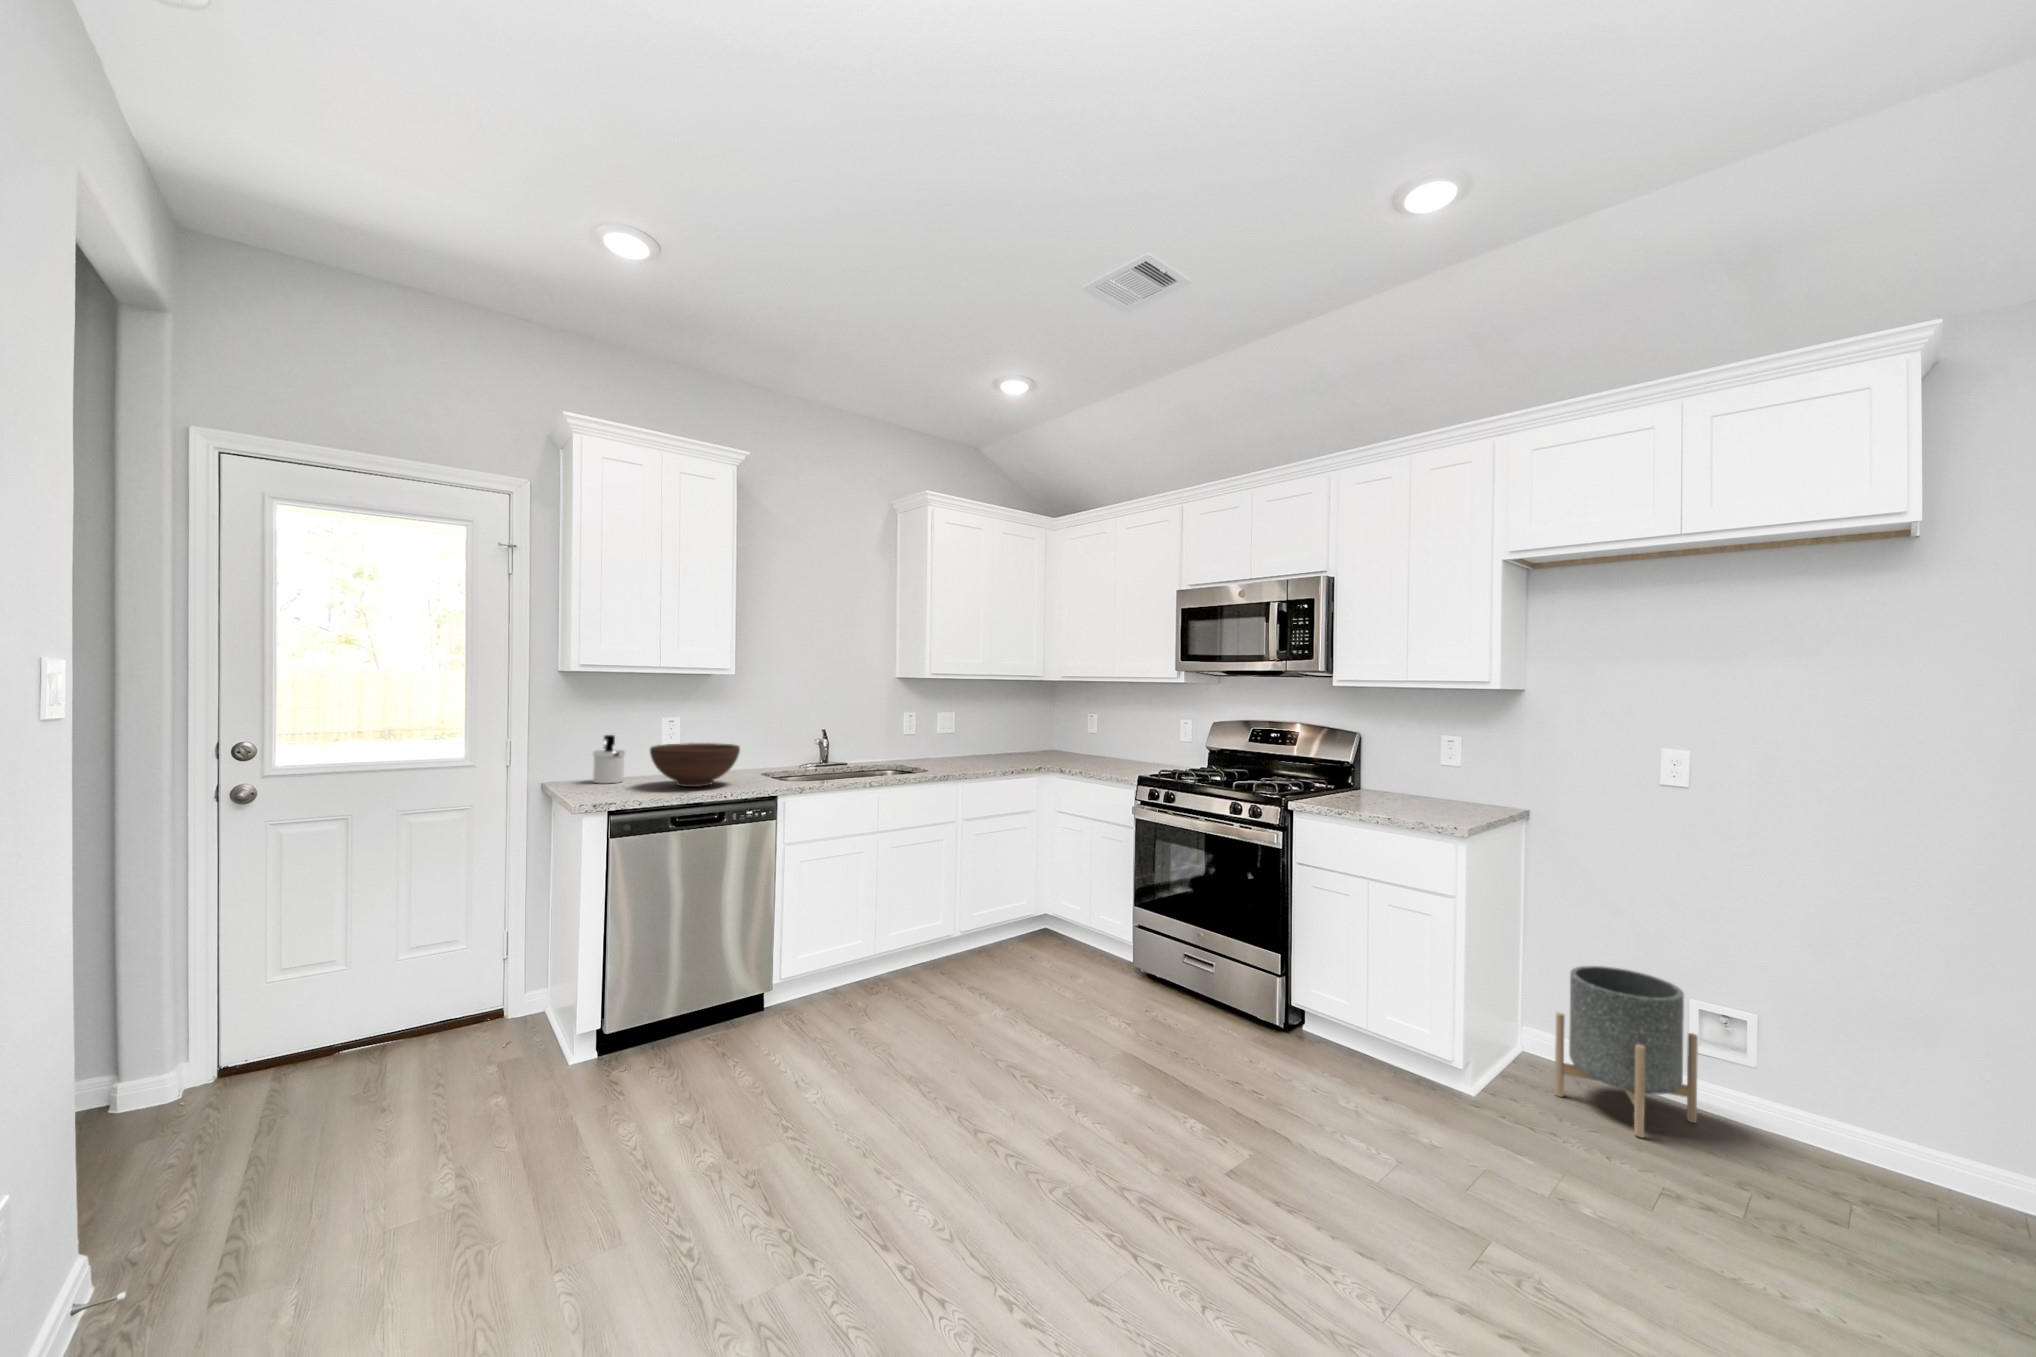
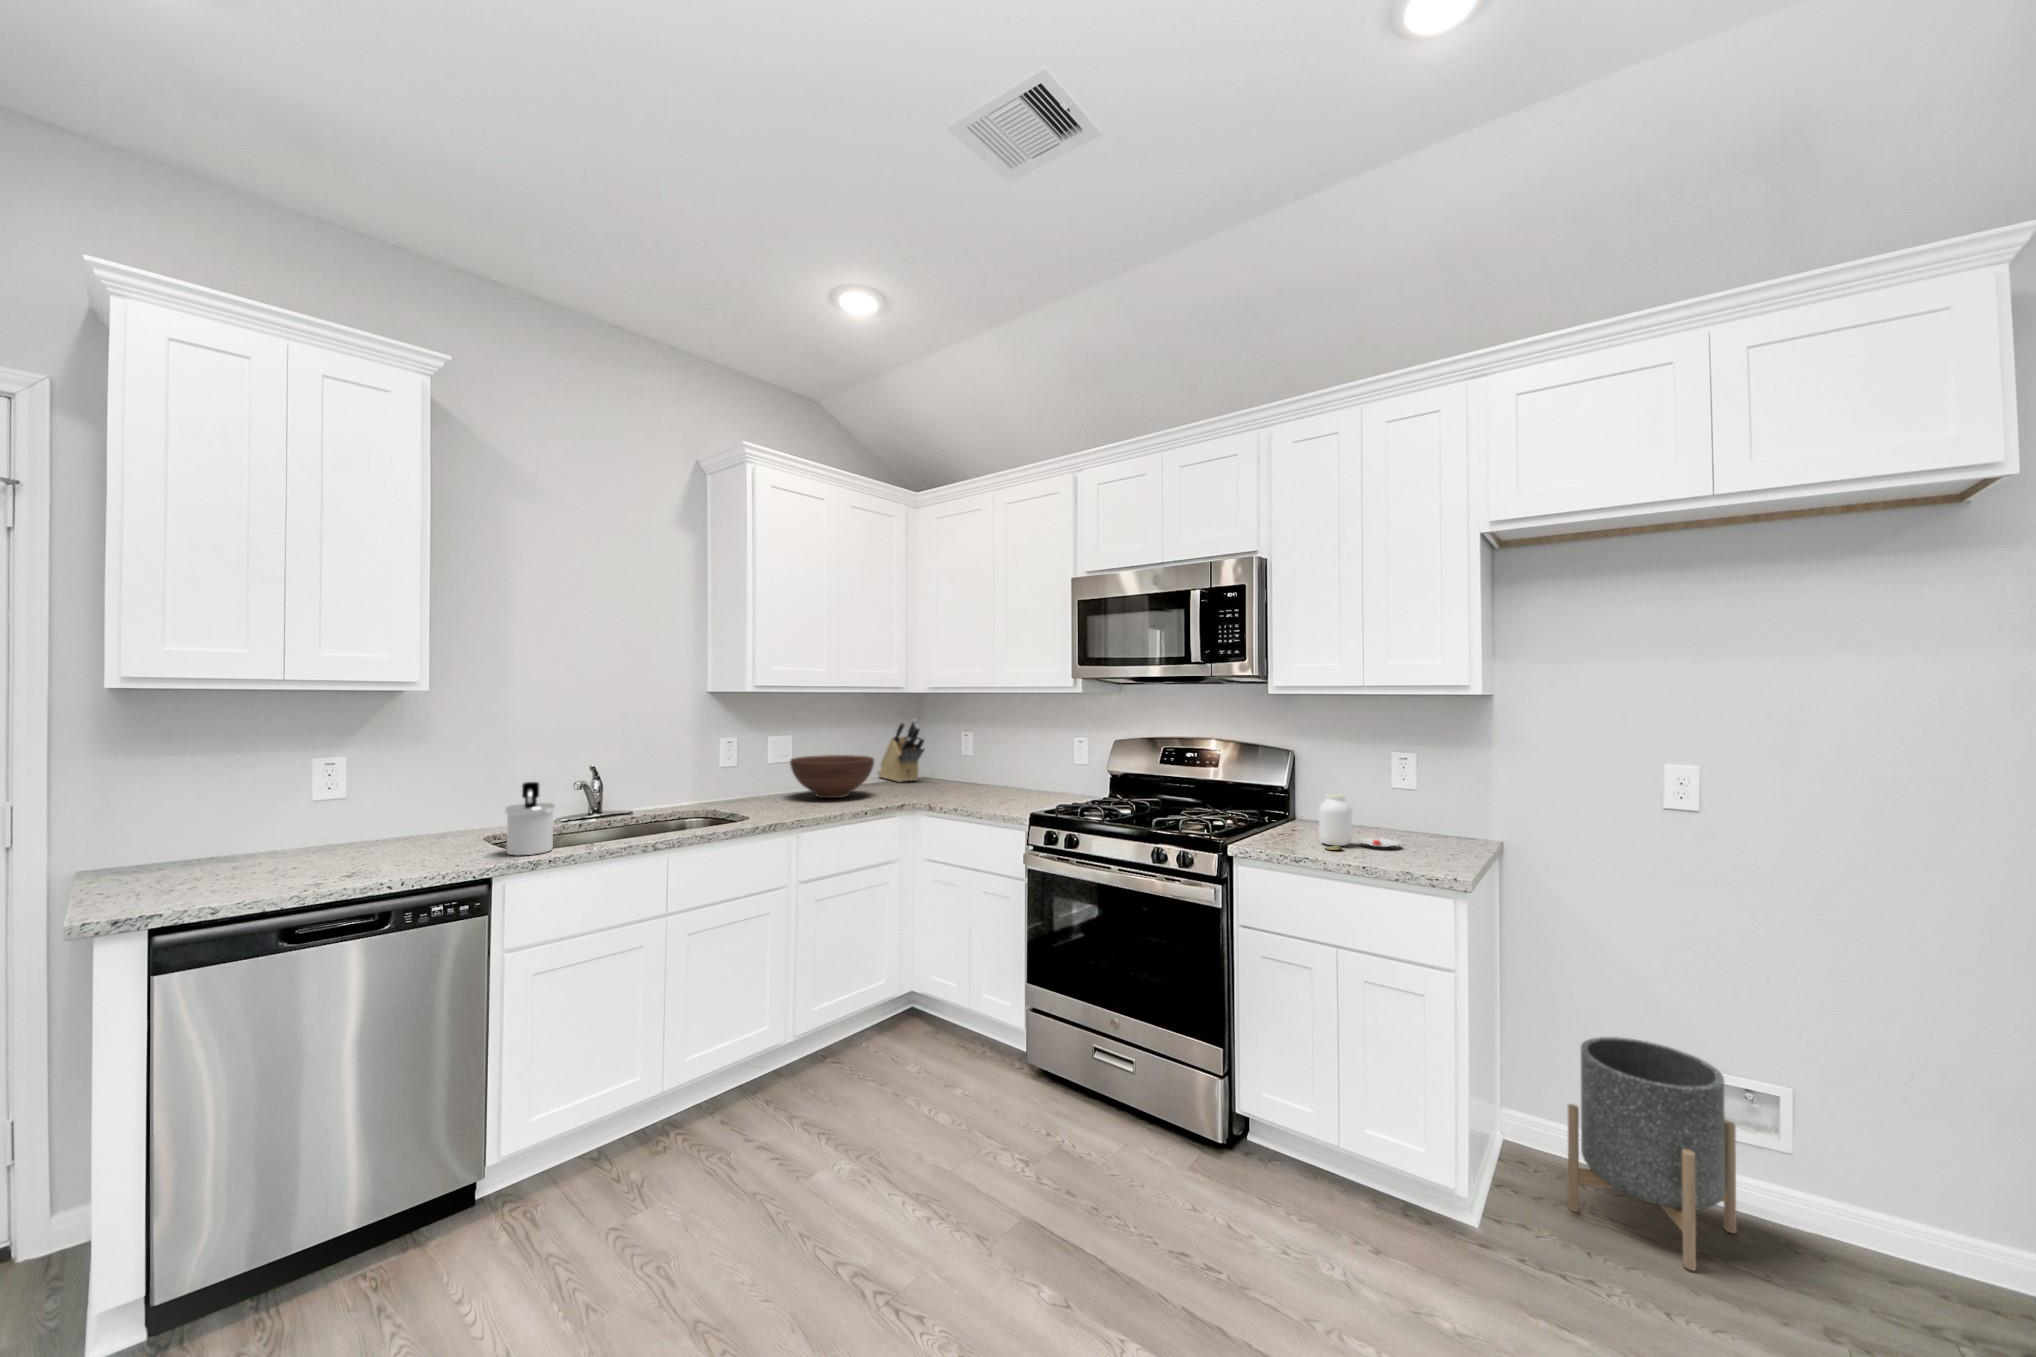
knife block: none [1028,704,1066,754] -> present [878,719,925,782]
soap dispenser: present [593,735,625,783] -> present [505,782,555,855]
fruit bowl: present [650,743,740,787] -> present [790,755,874,798]
jar: none [1363,765,1433,806] -> present [1319,794,1401,850]

